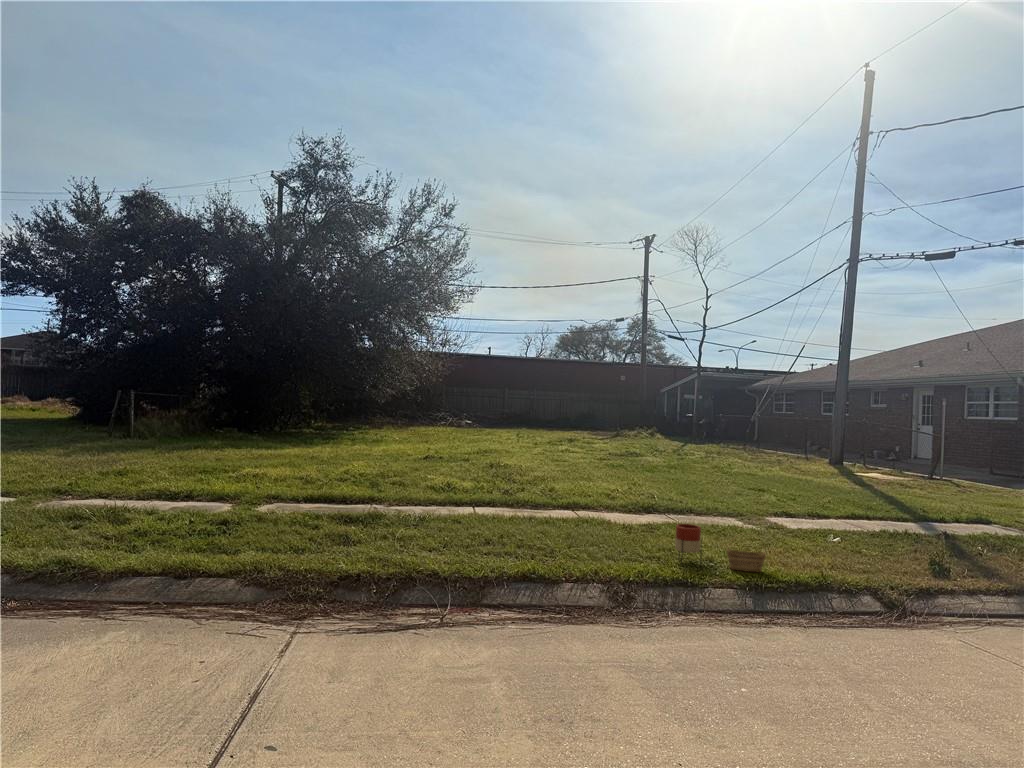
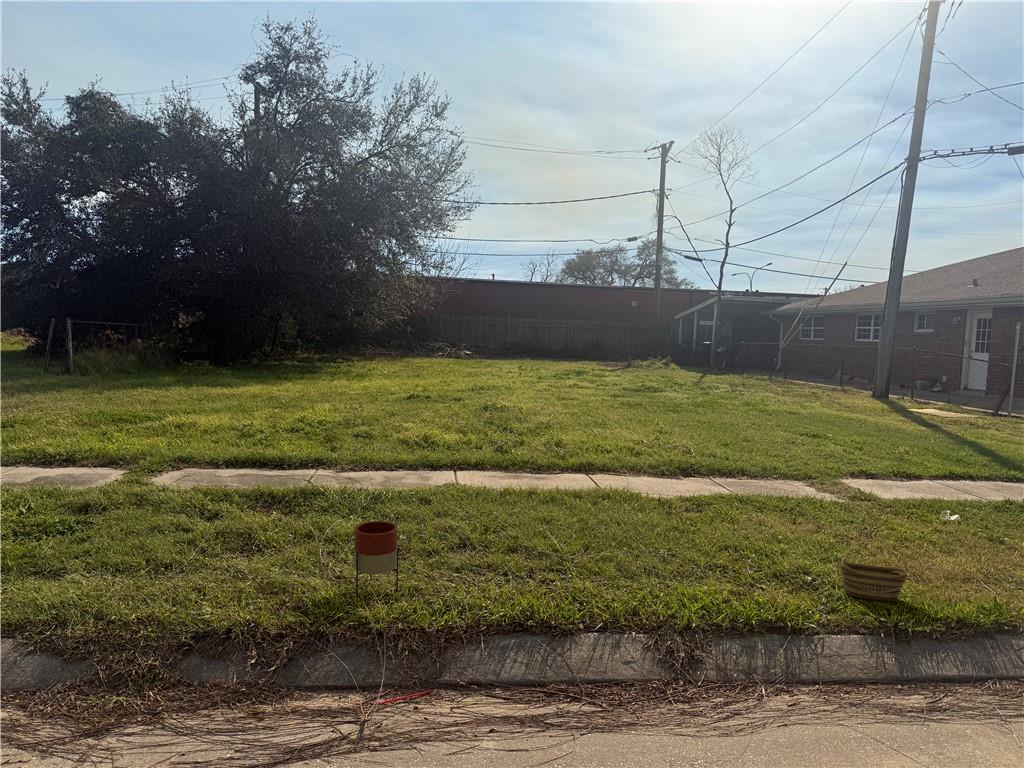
planter: present [675,524,702,564] -> present [354,521,399,596]

